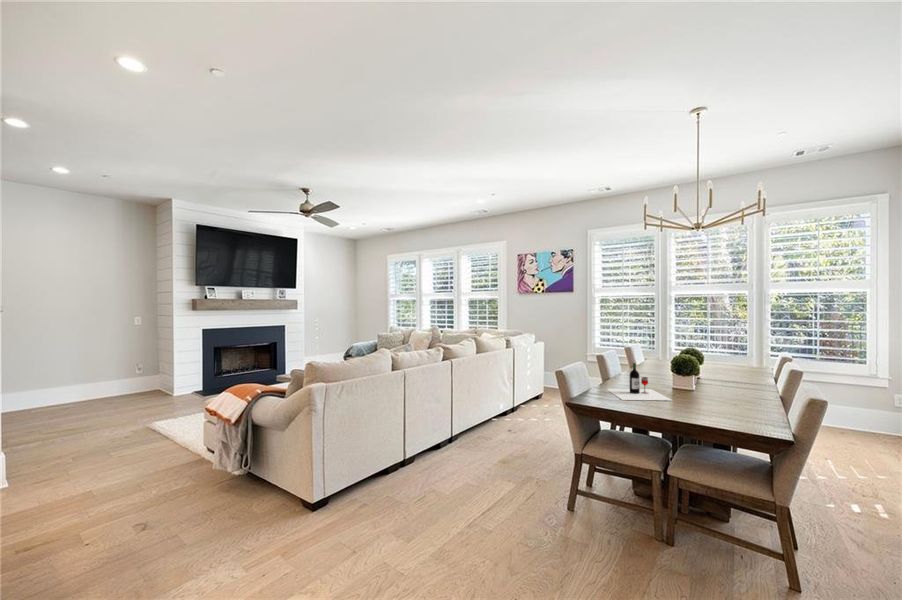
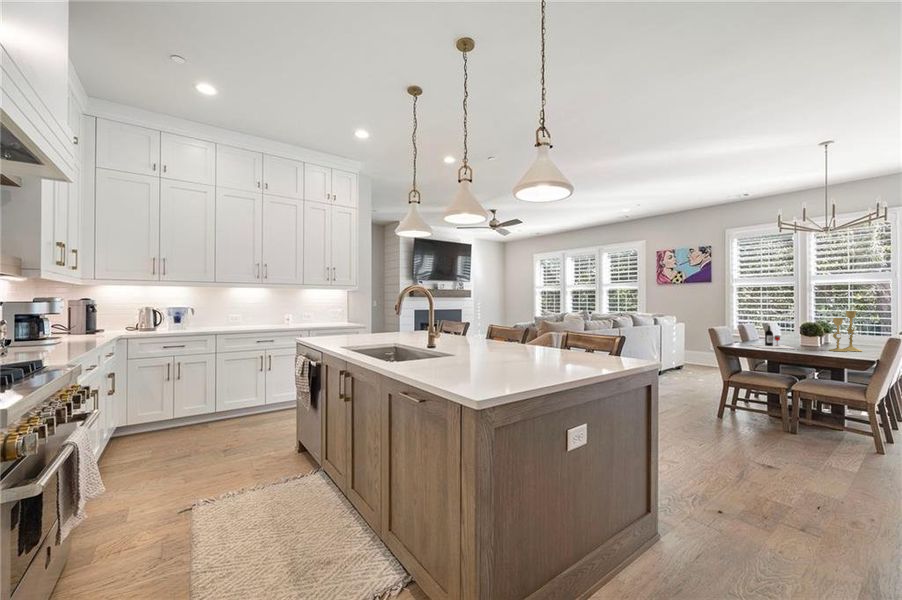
candlestick: none [710,342,751,405] -> present [830,311,862,352]

